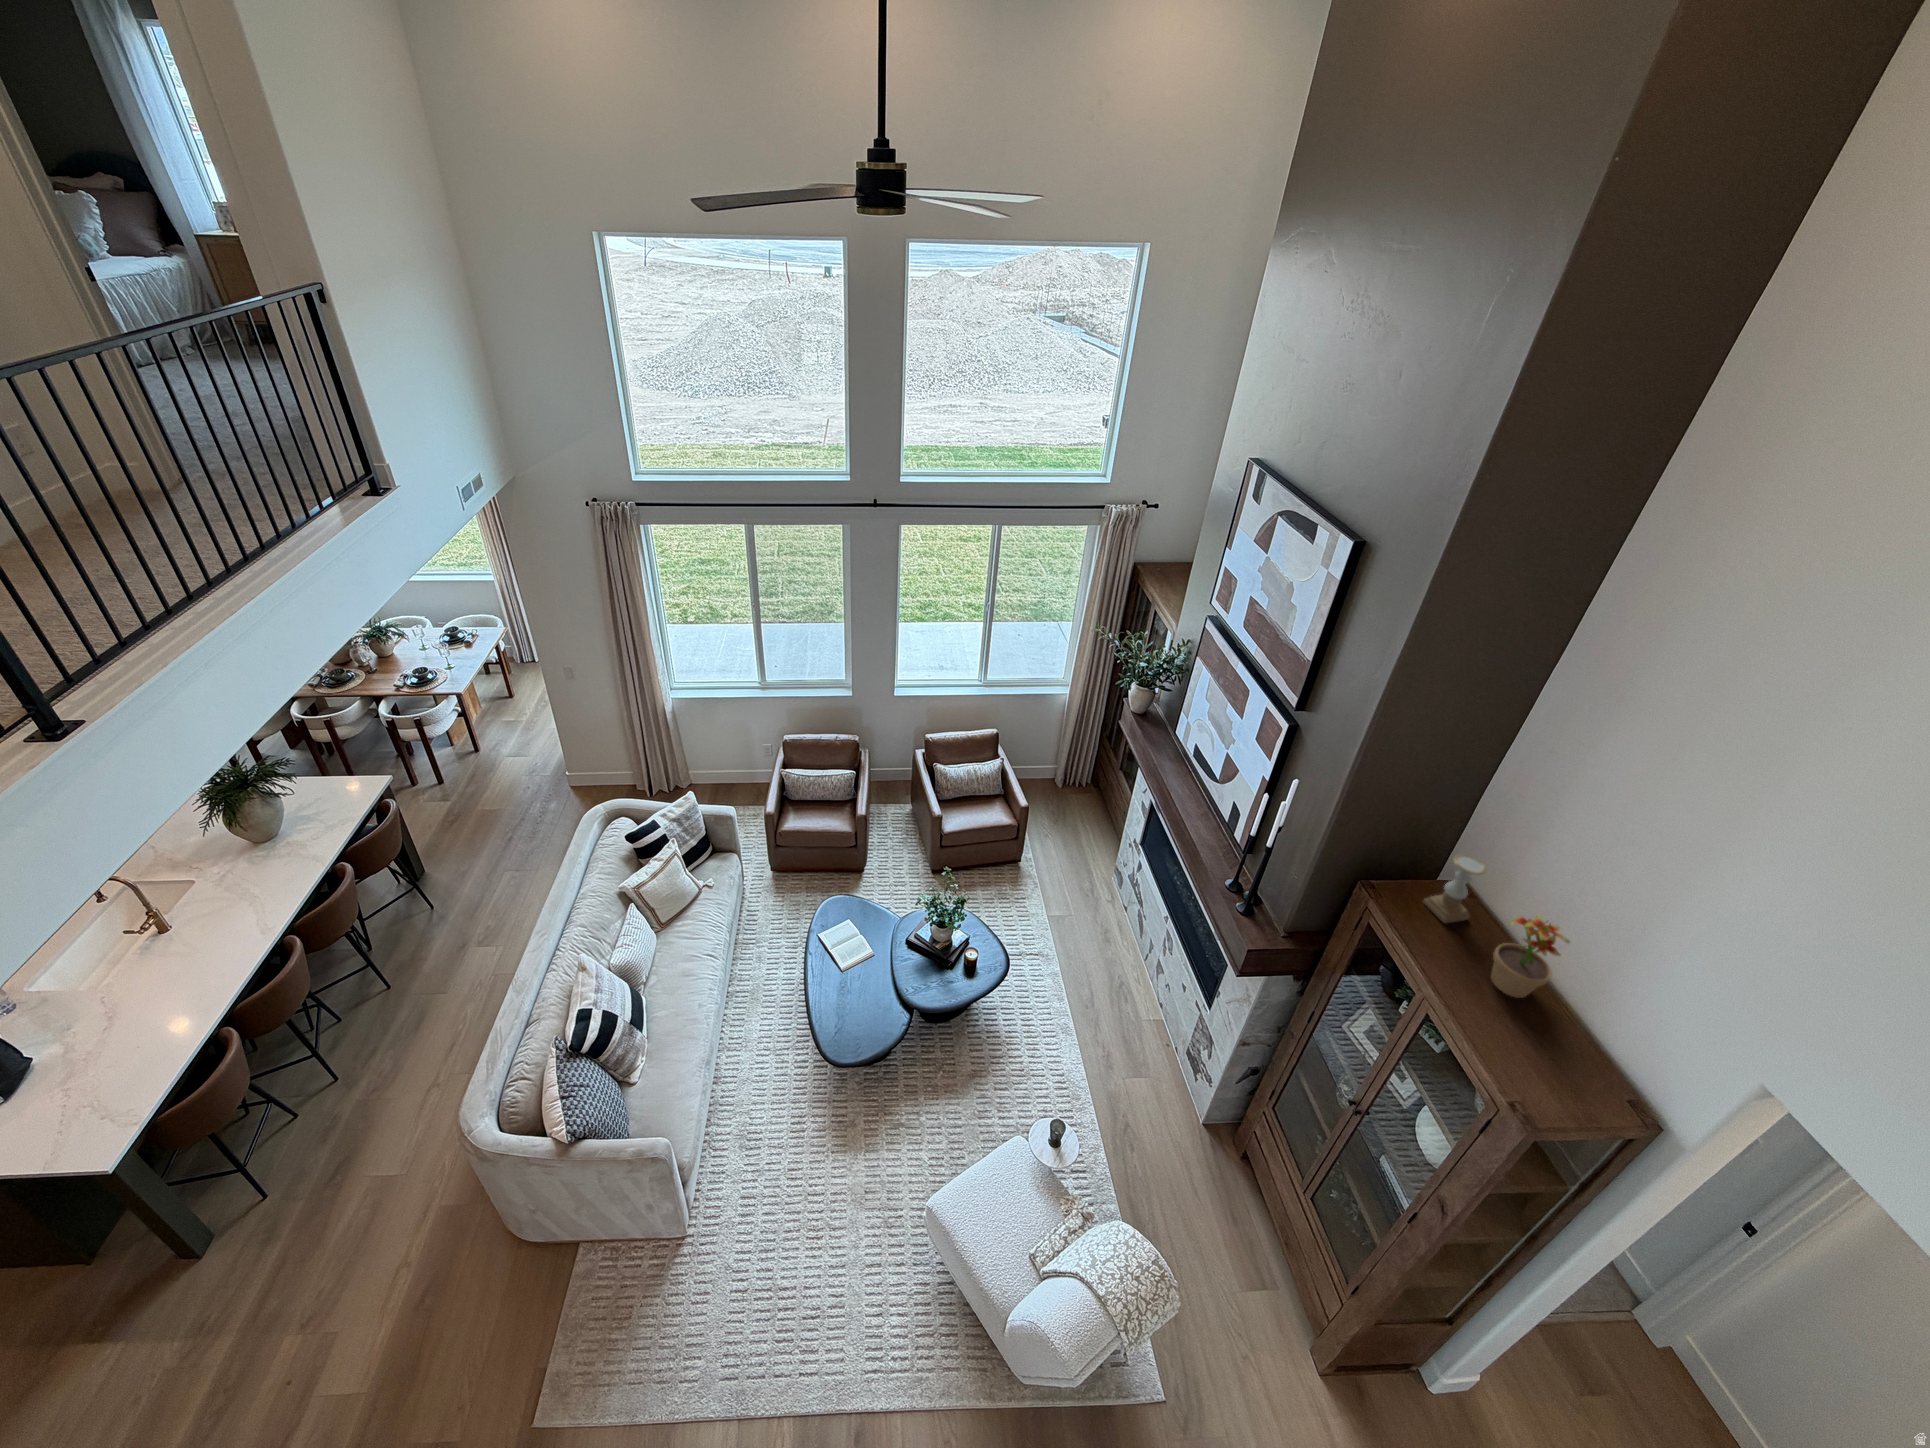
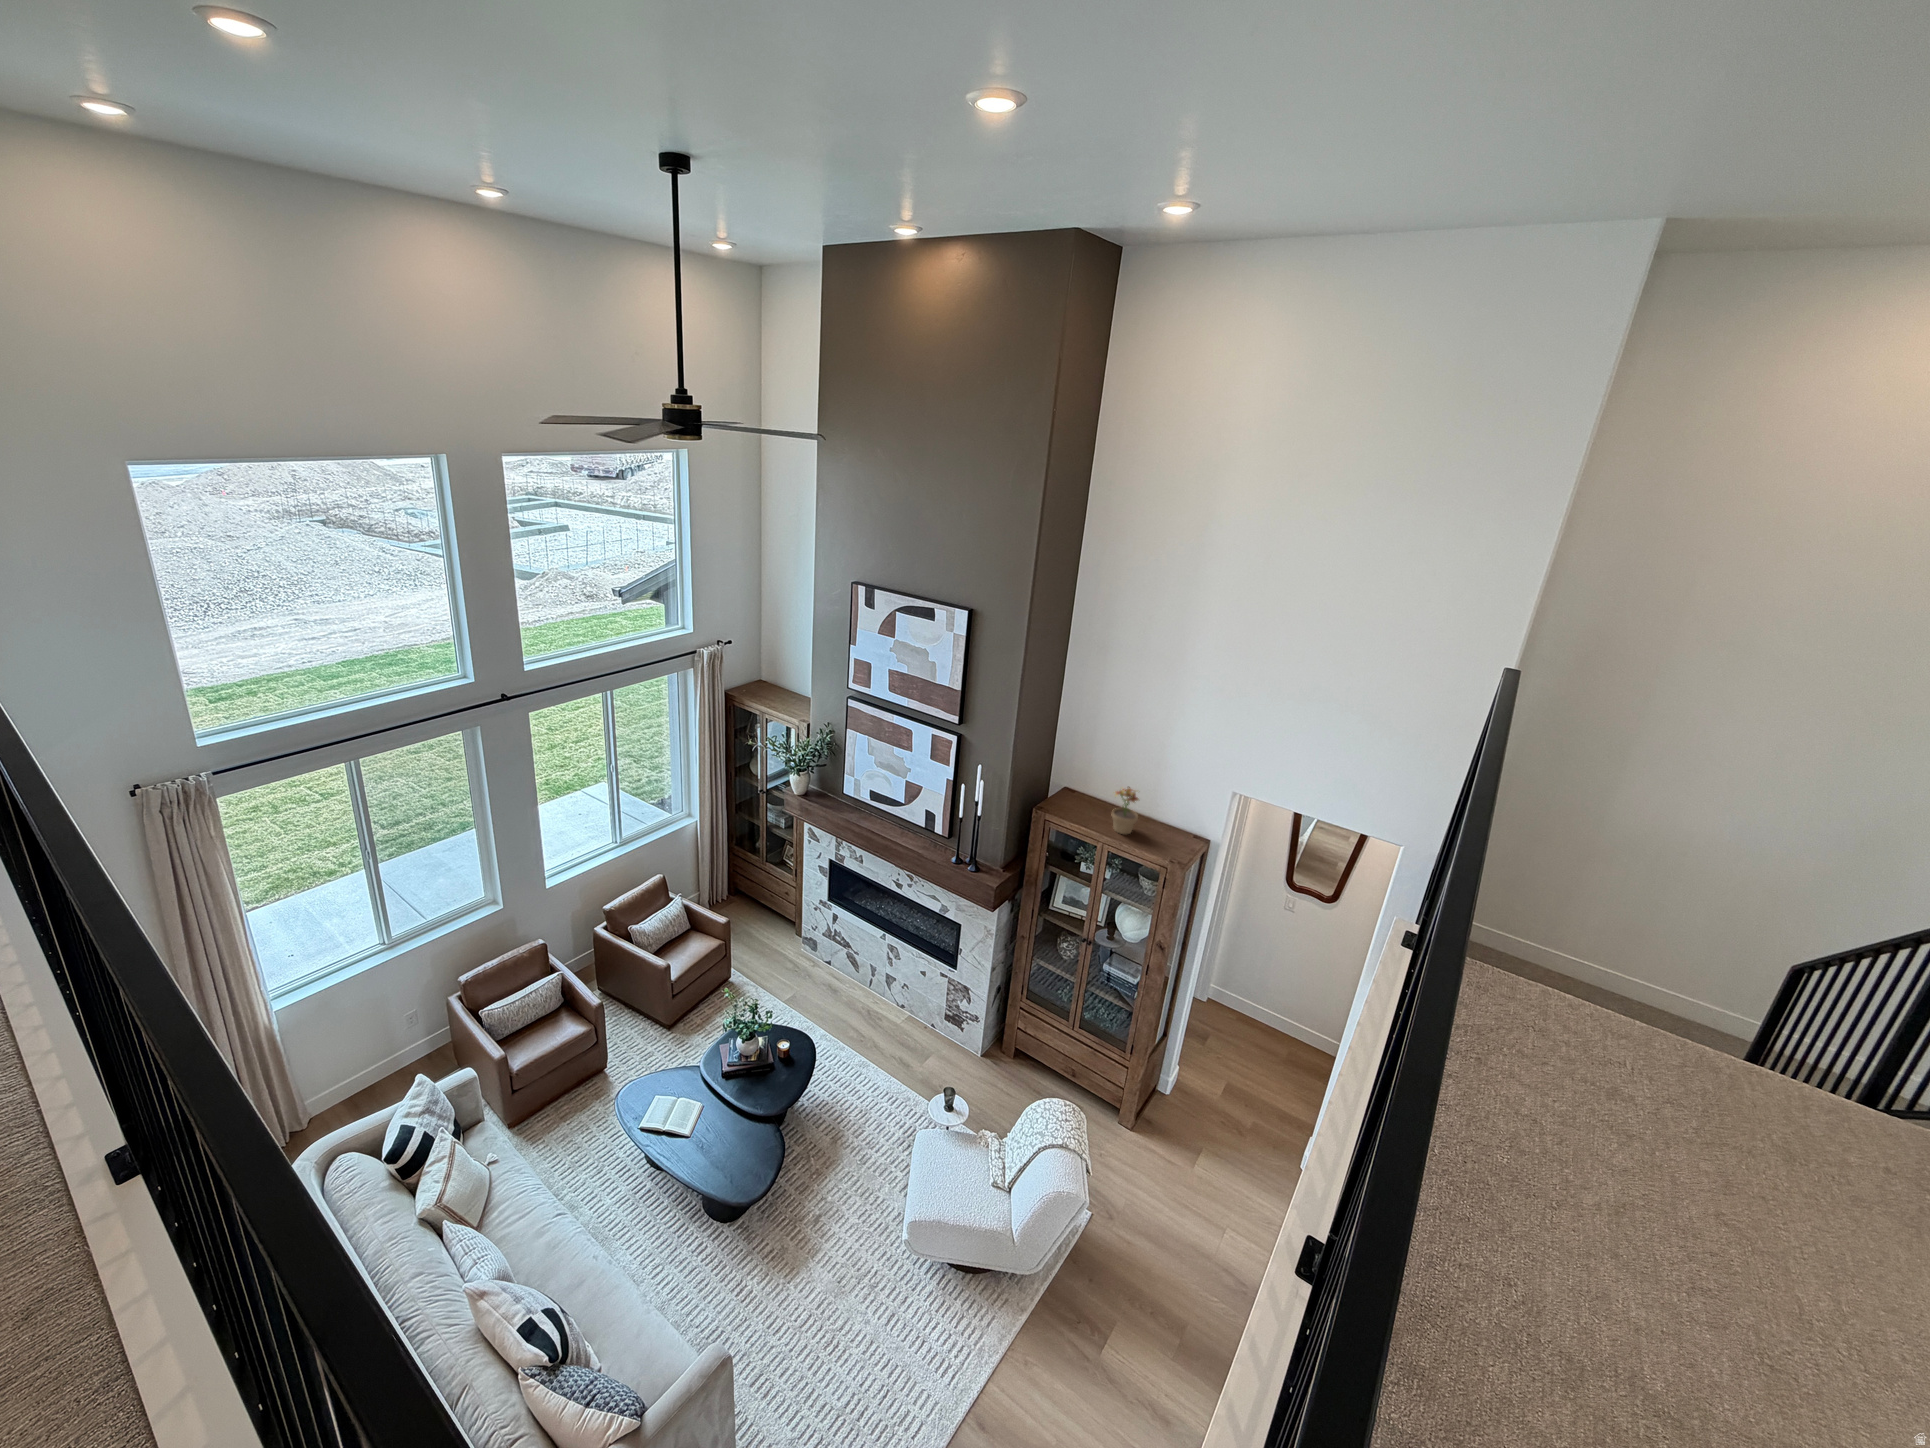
candle holder: present [1423,854,1486,923] -> none [1065,776,1088,818]

